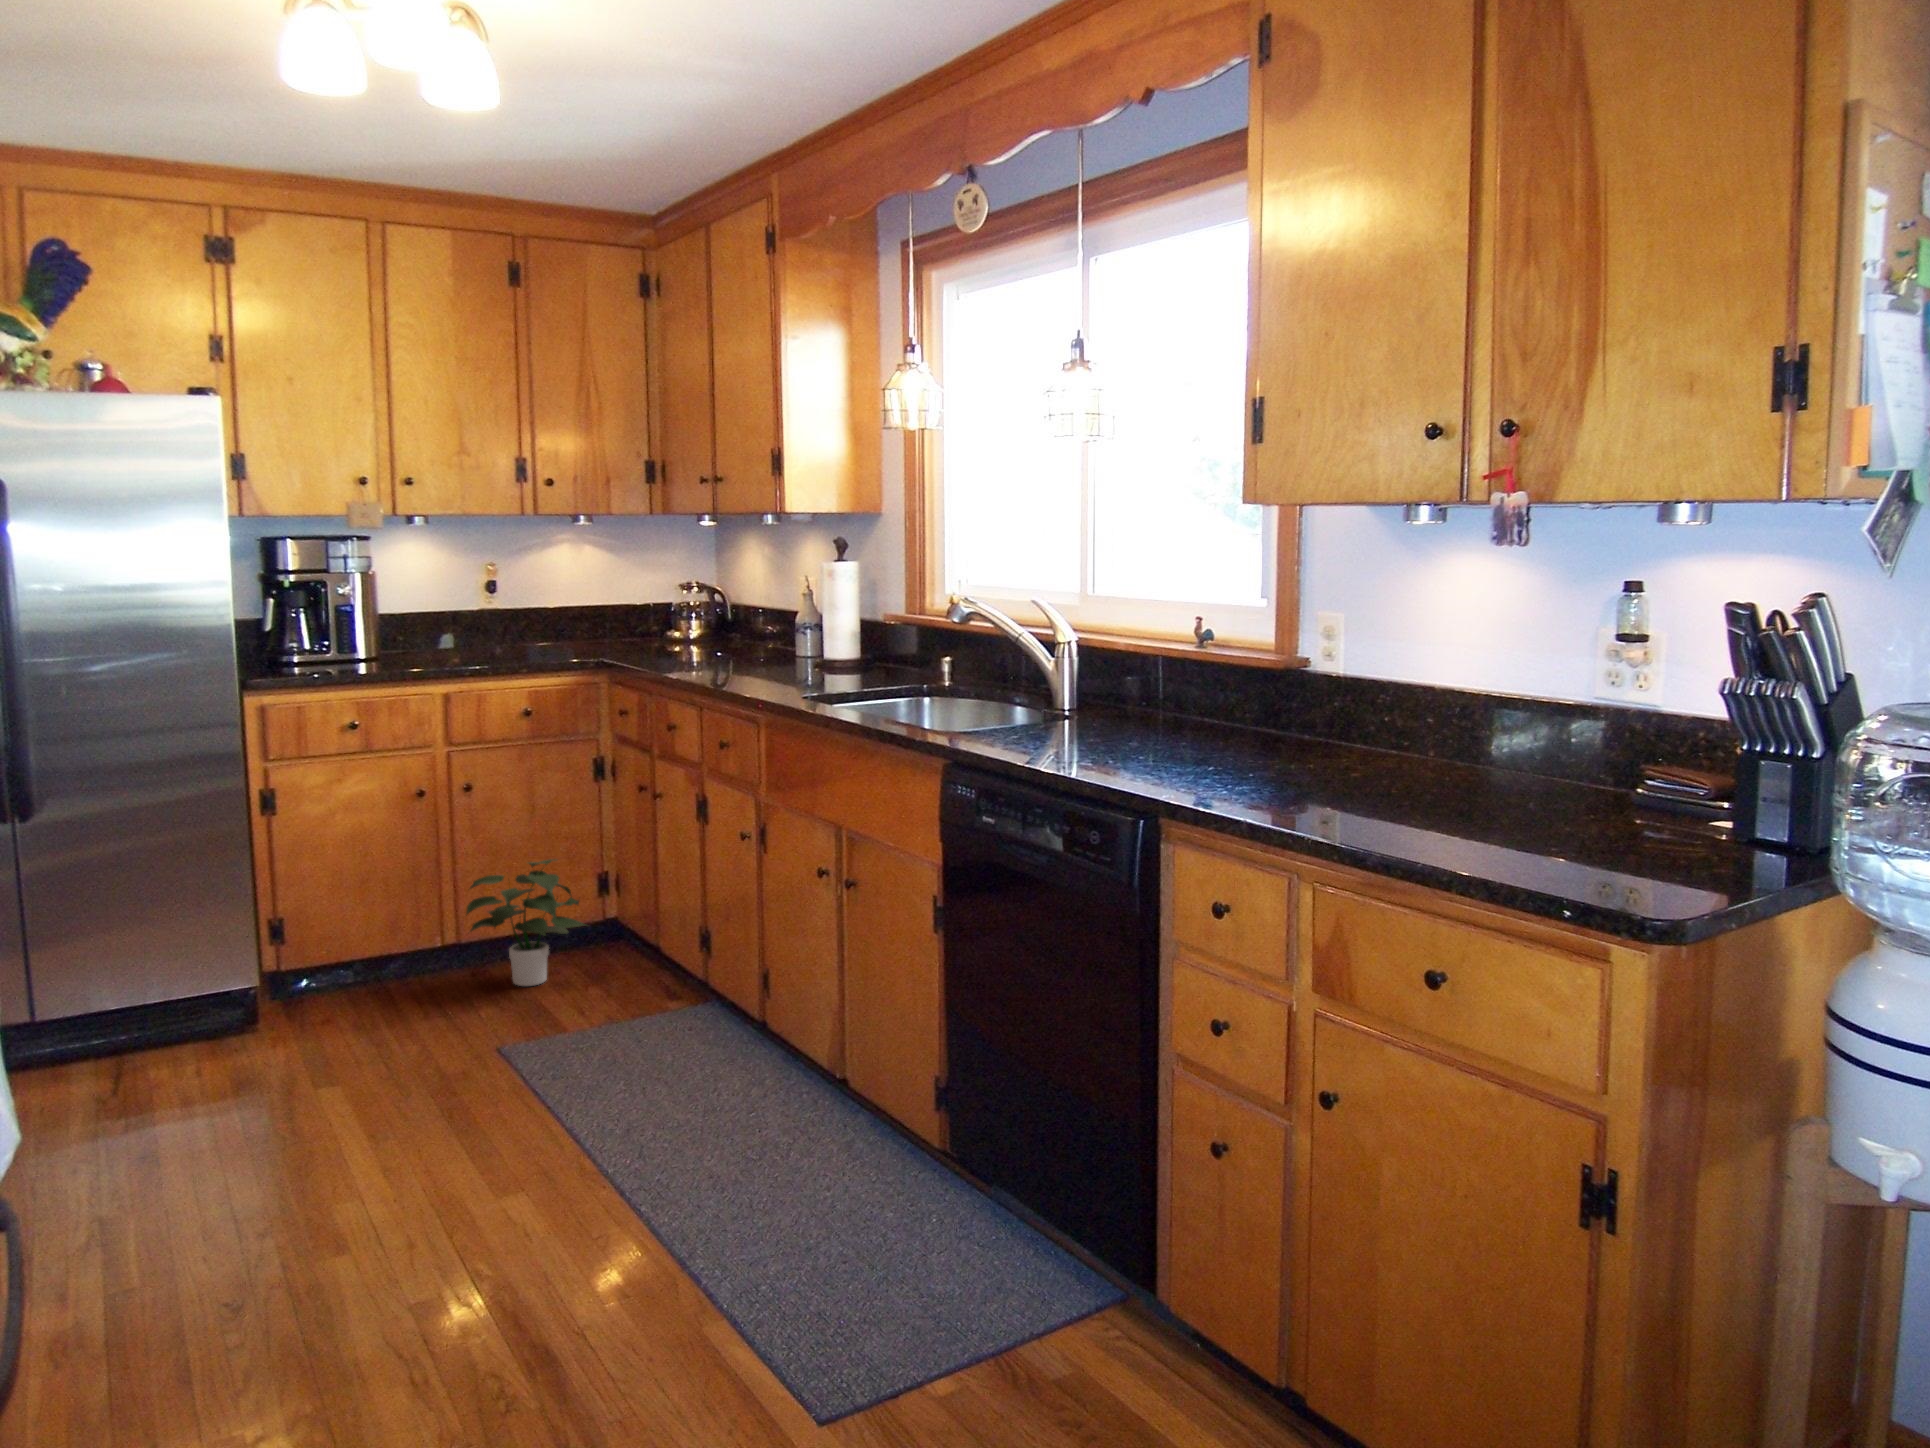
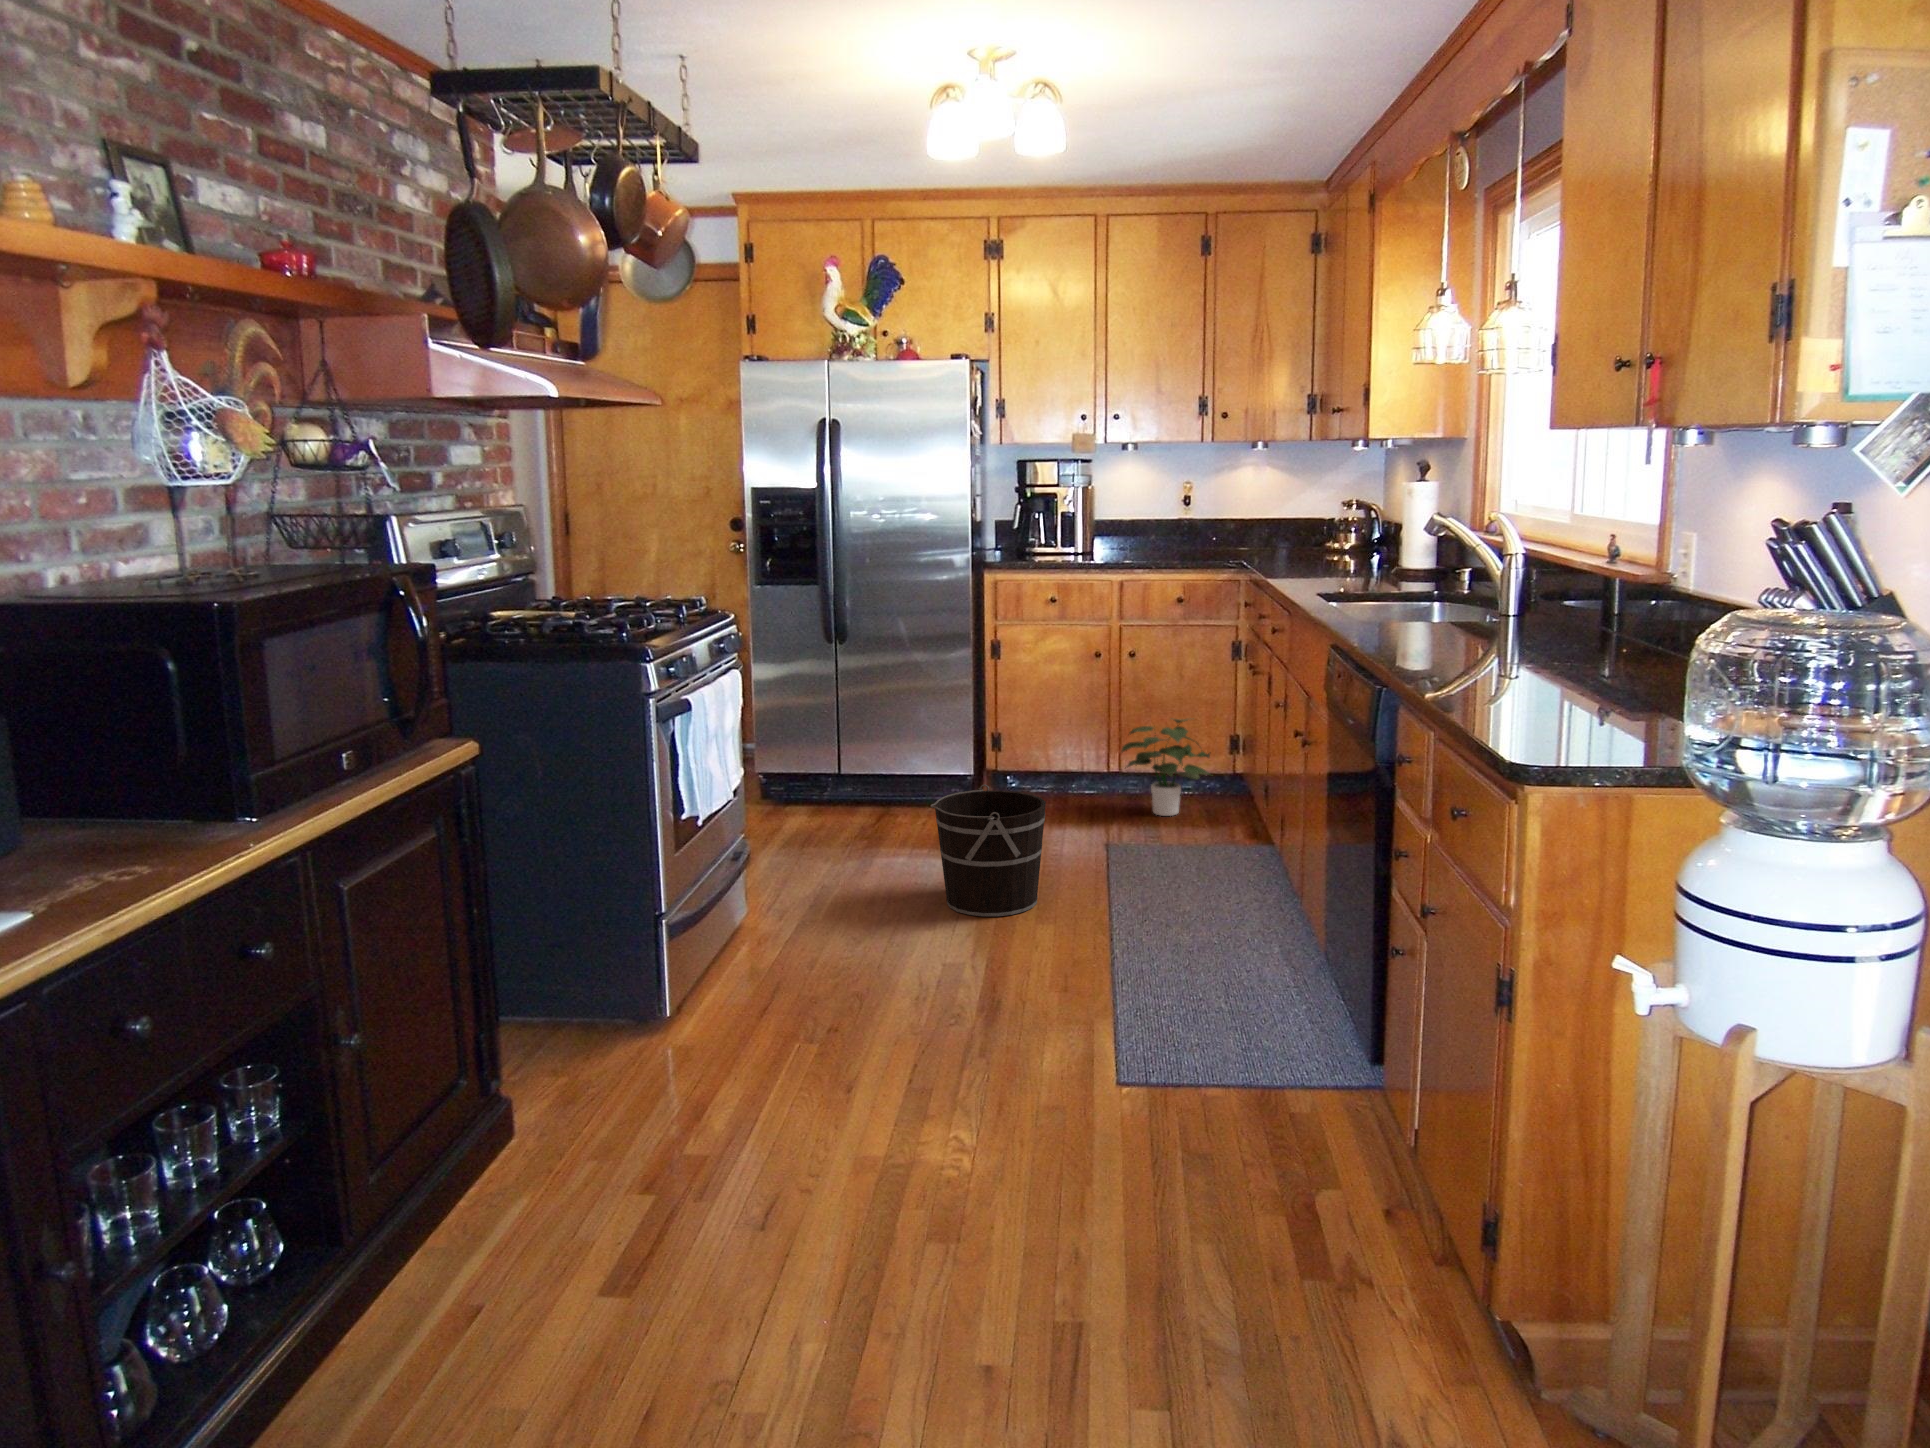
bucket: none [299,992,466,1177] -> present [930,785,1046,916]

